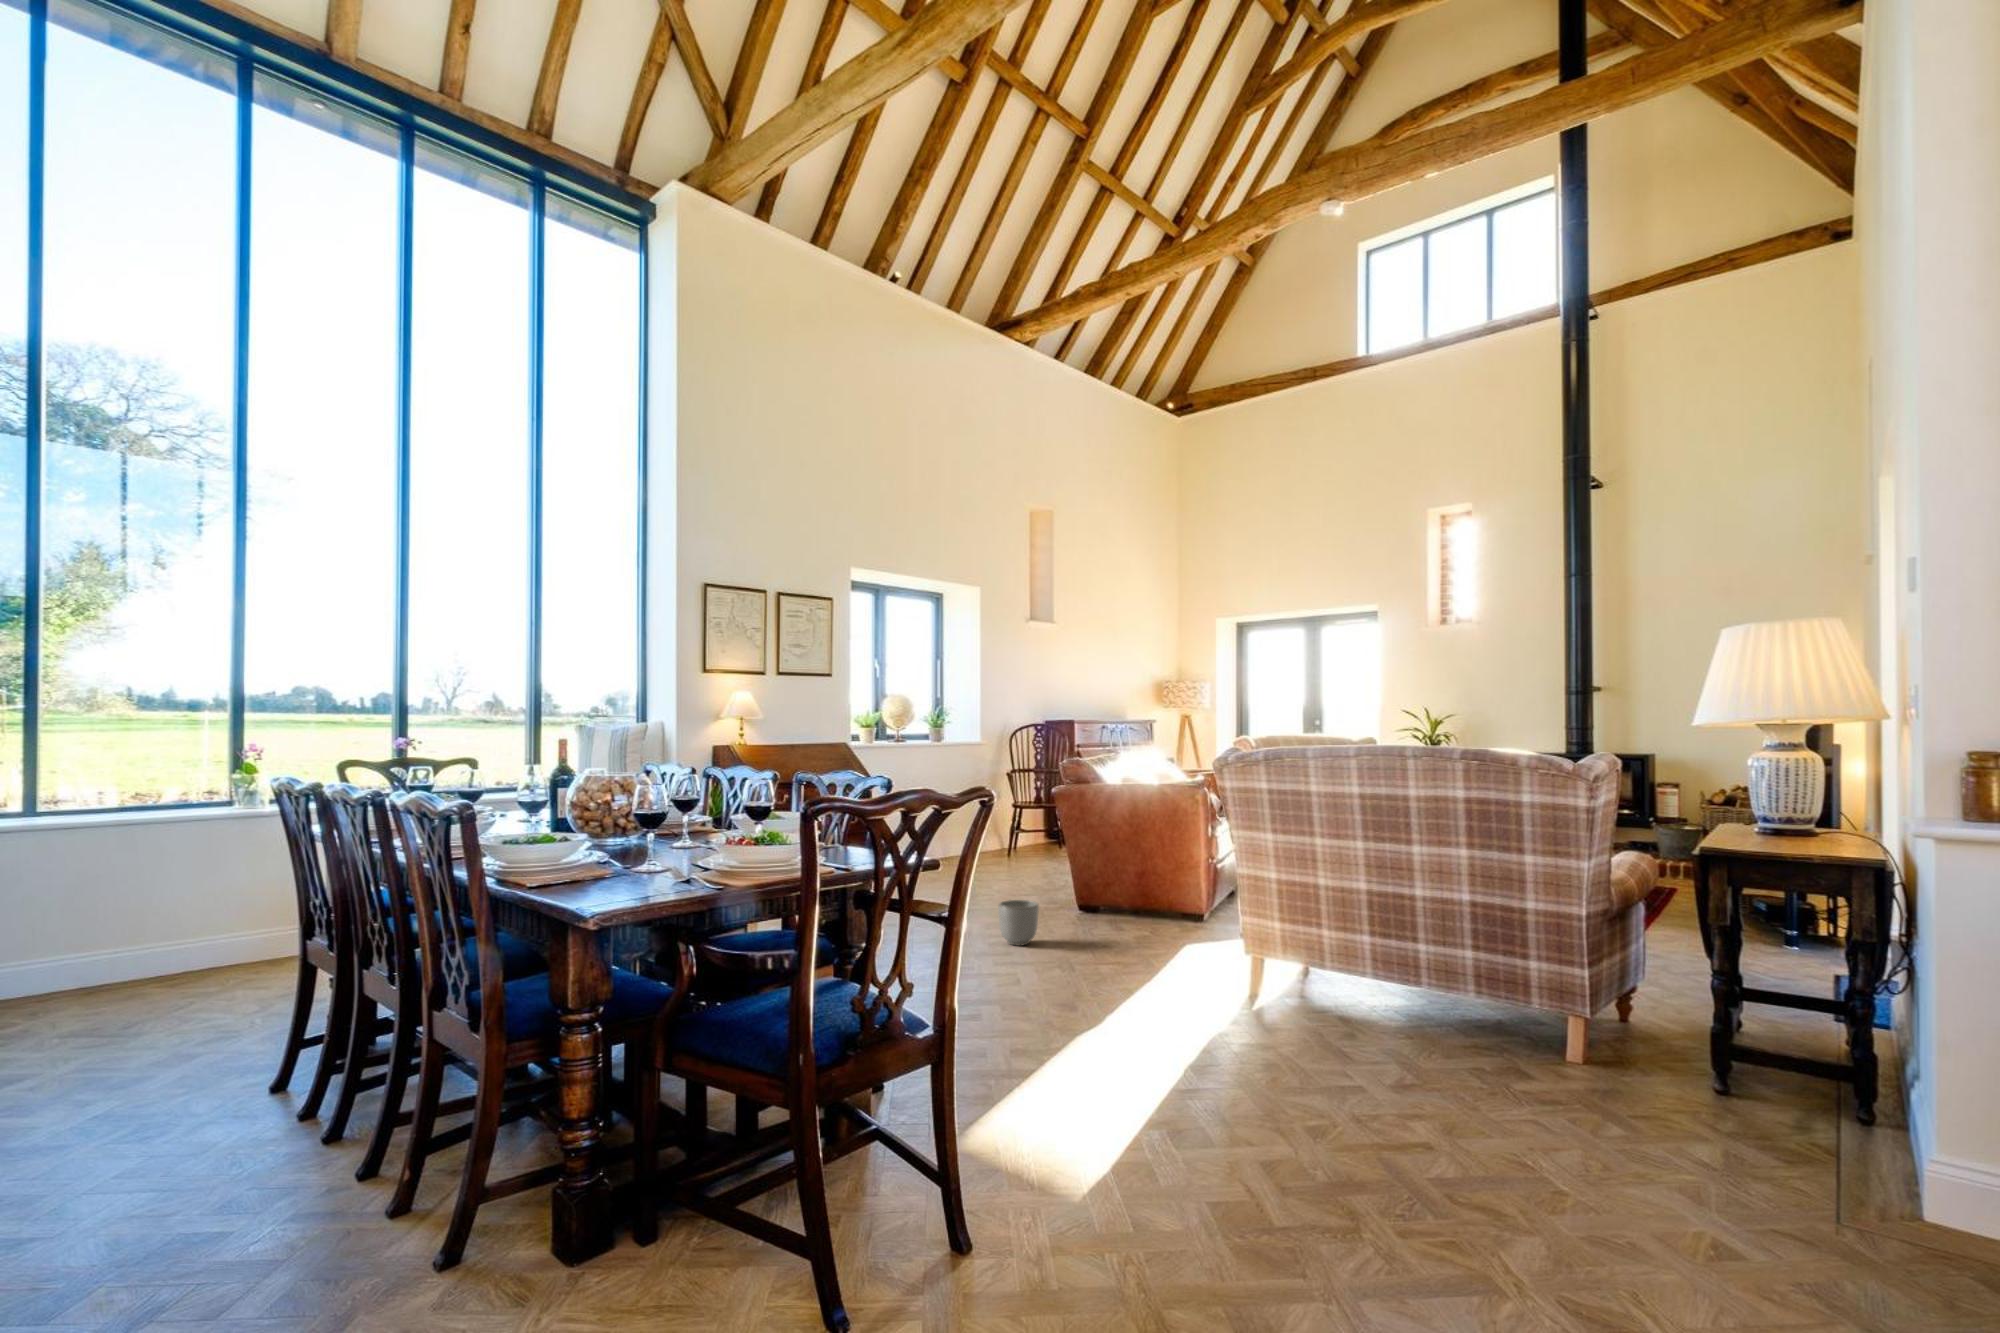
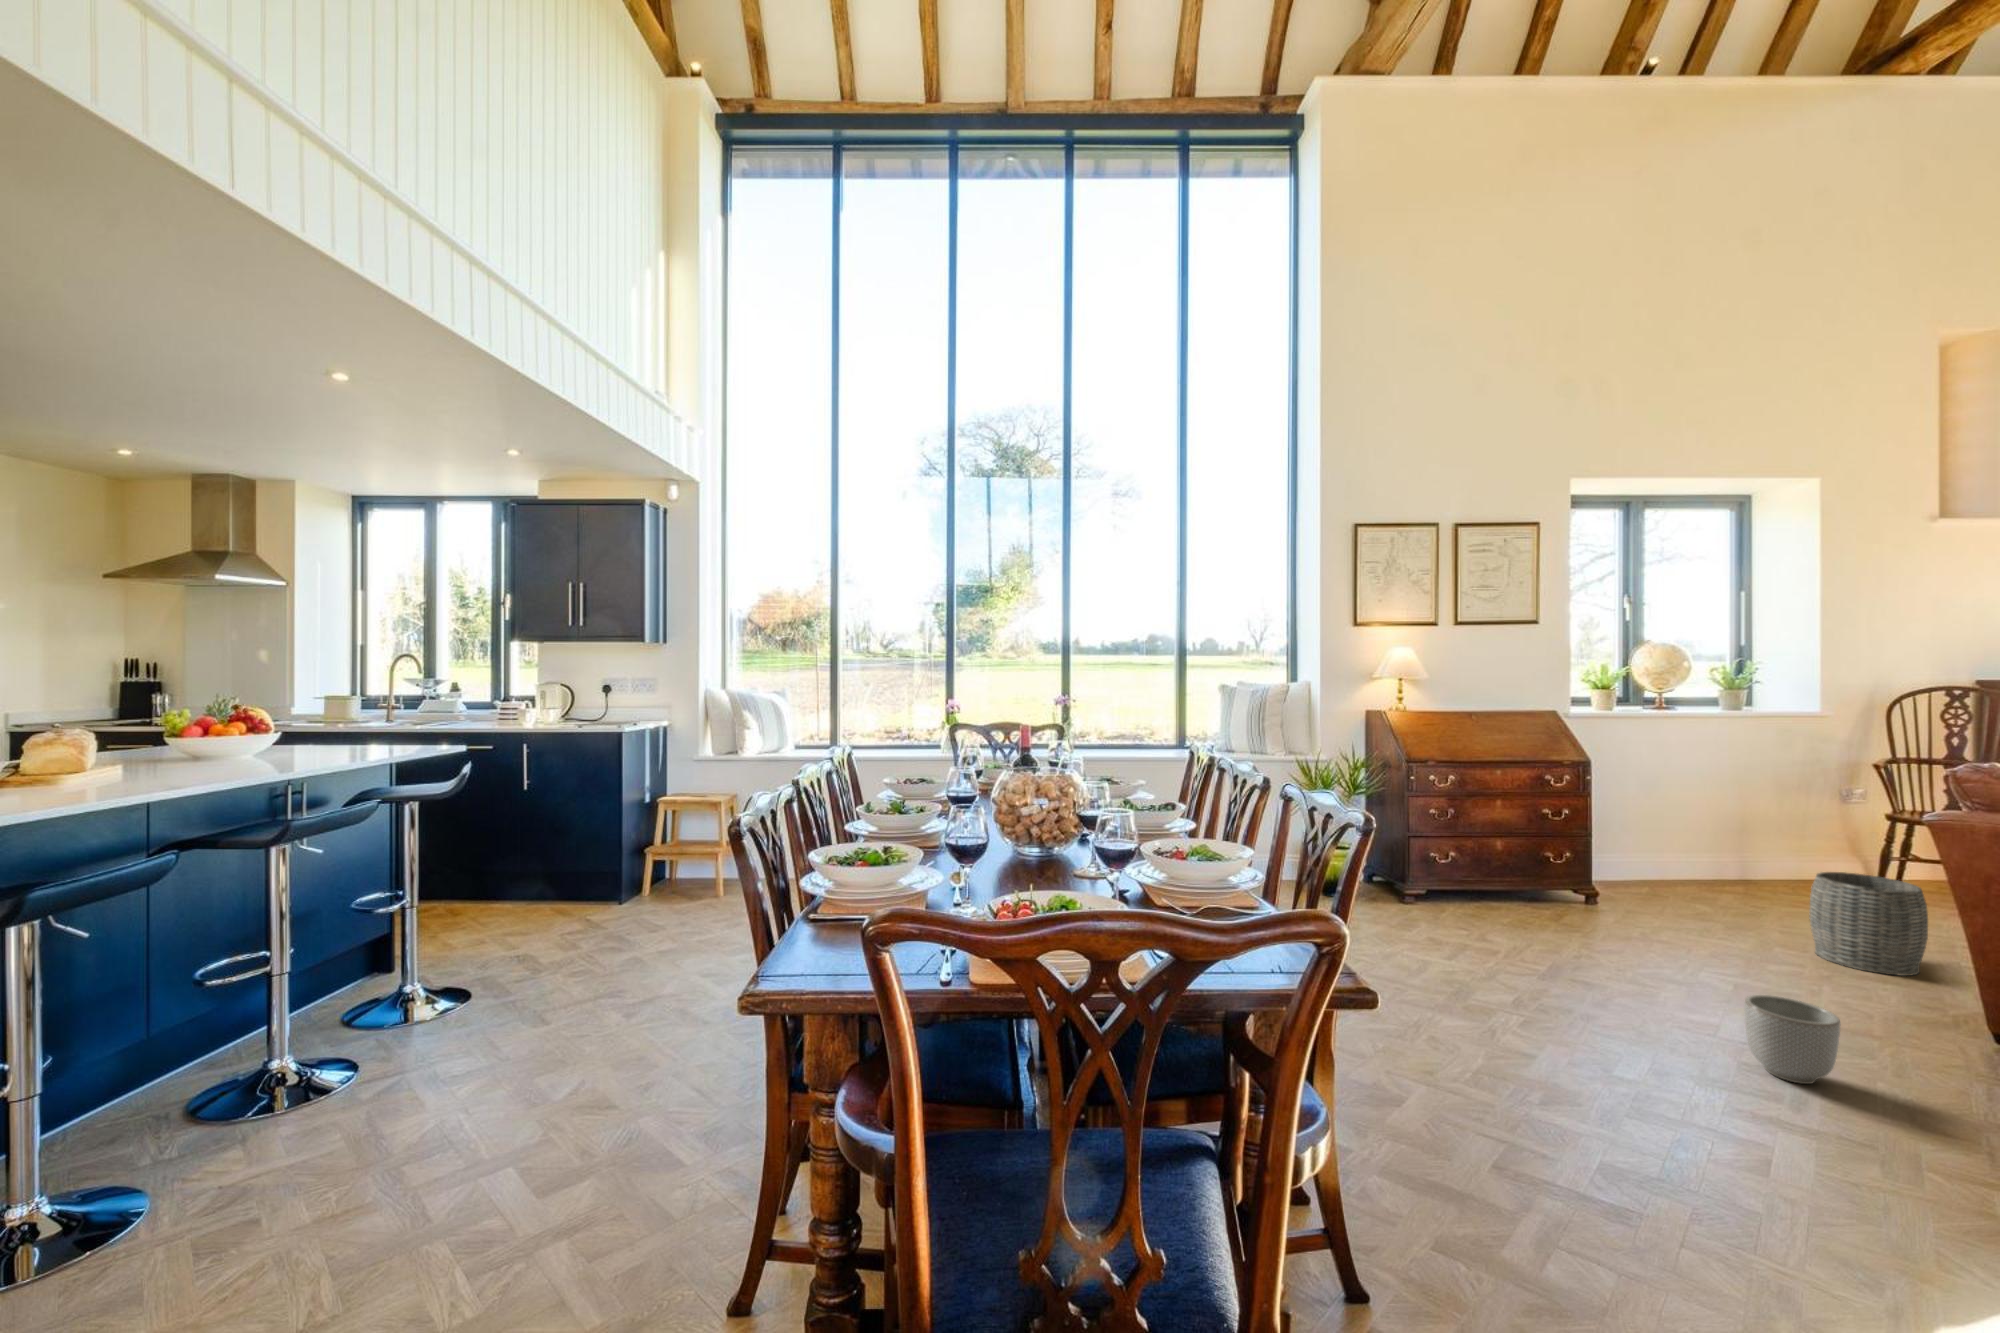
woven basket: none [997,837,1048,894] -> present [1809,872,1928,976]

